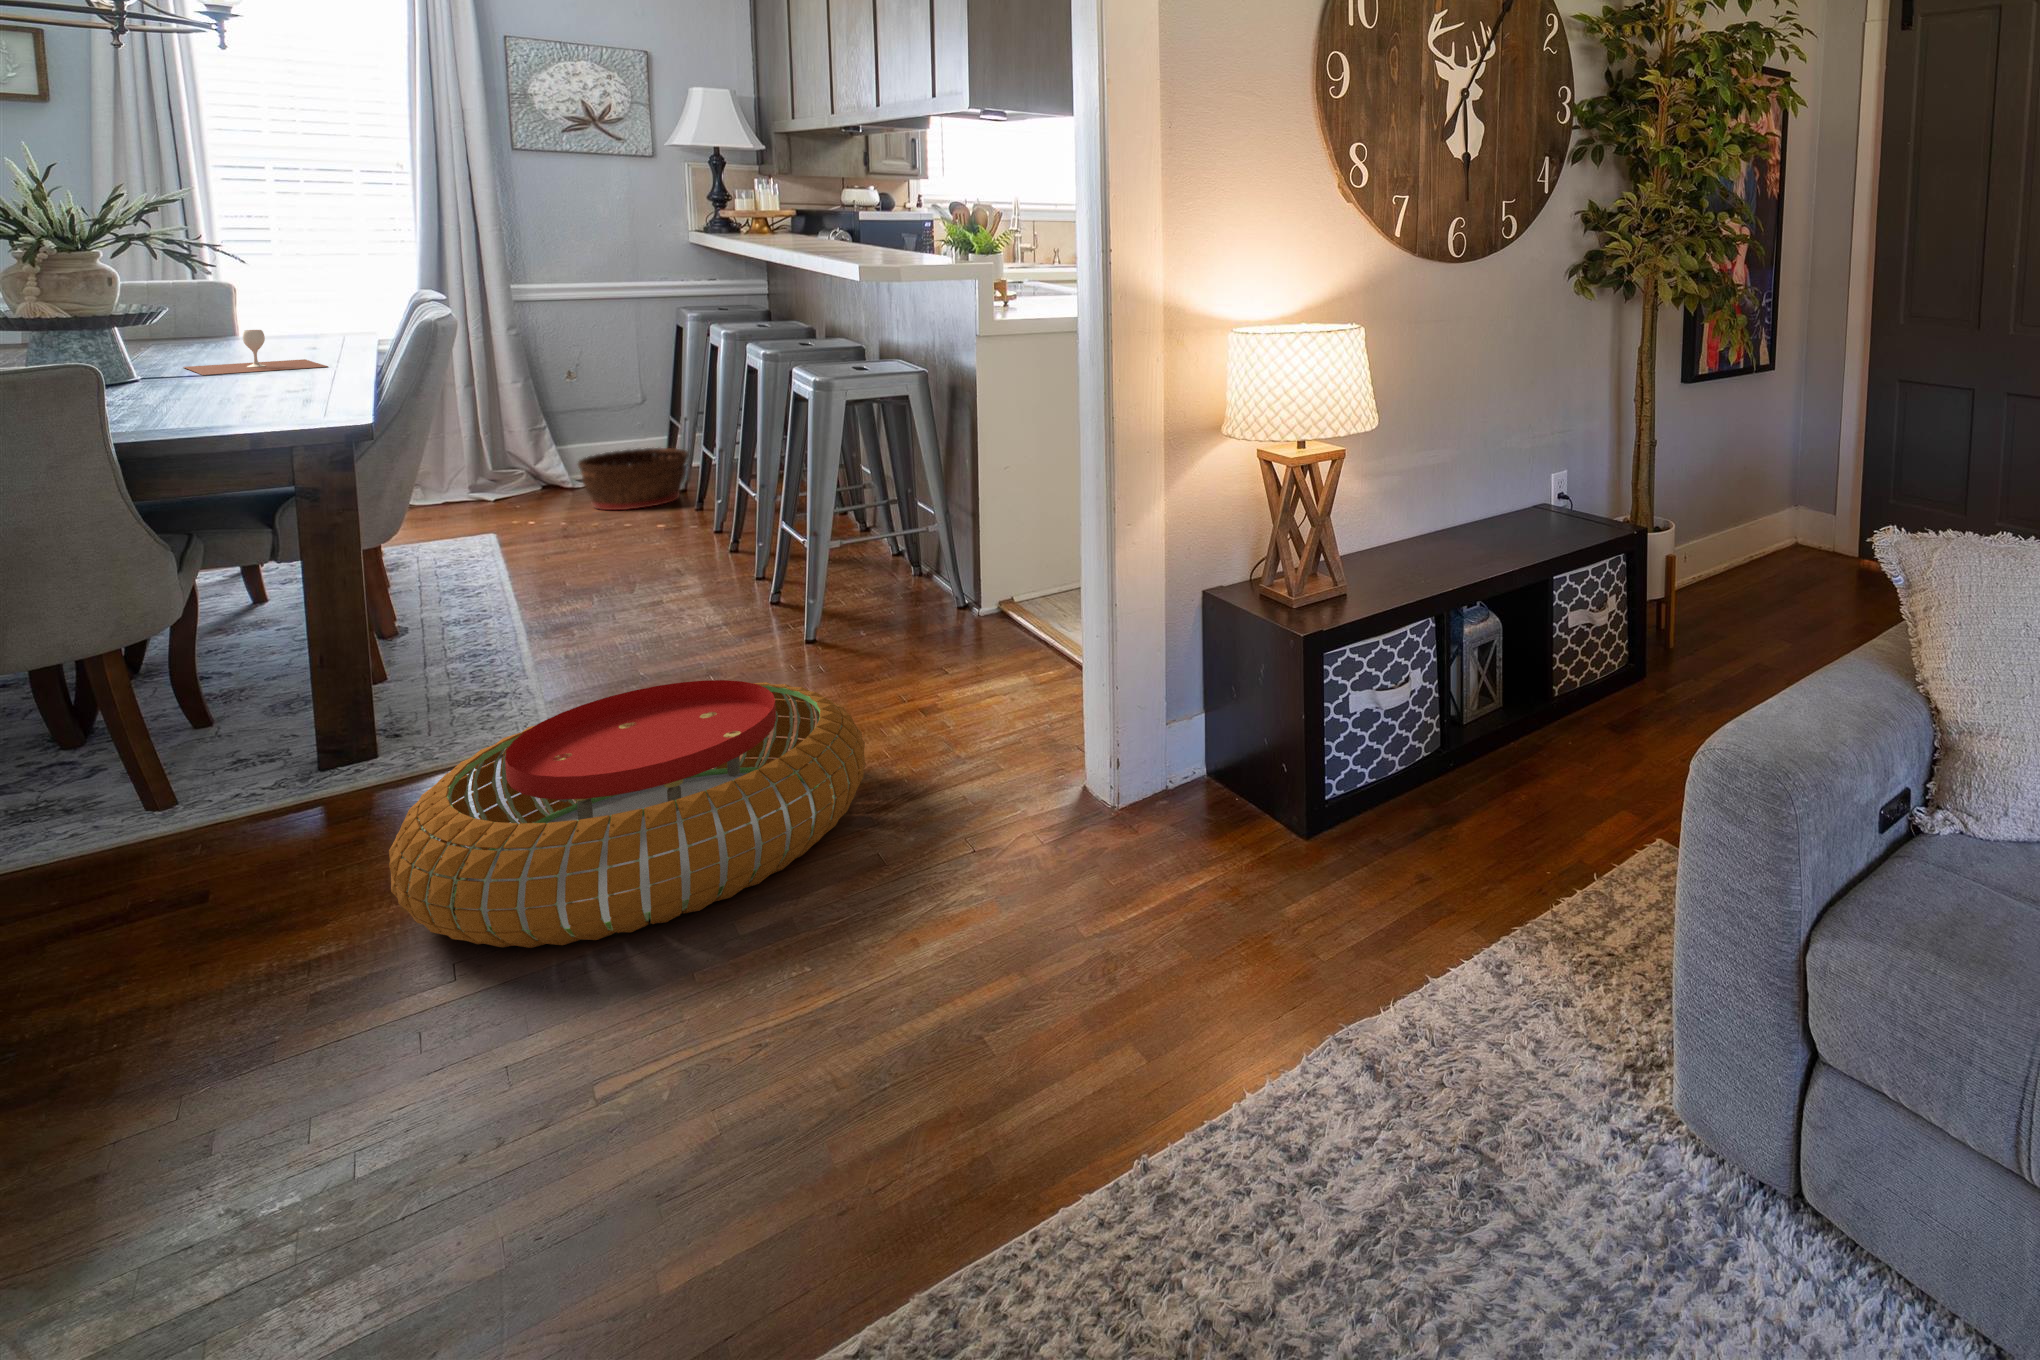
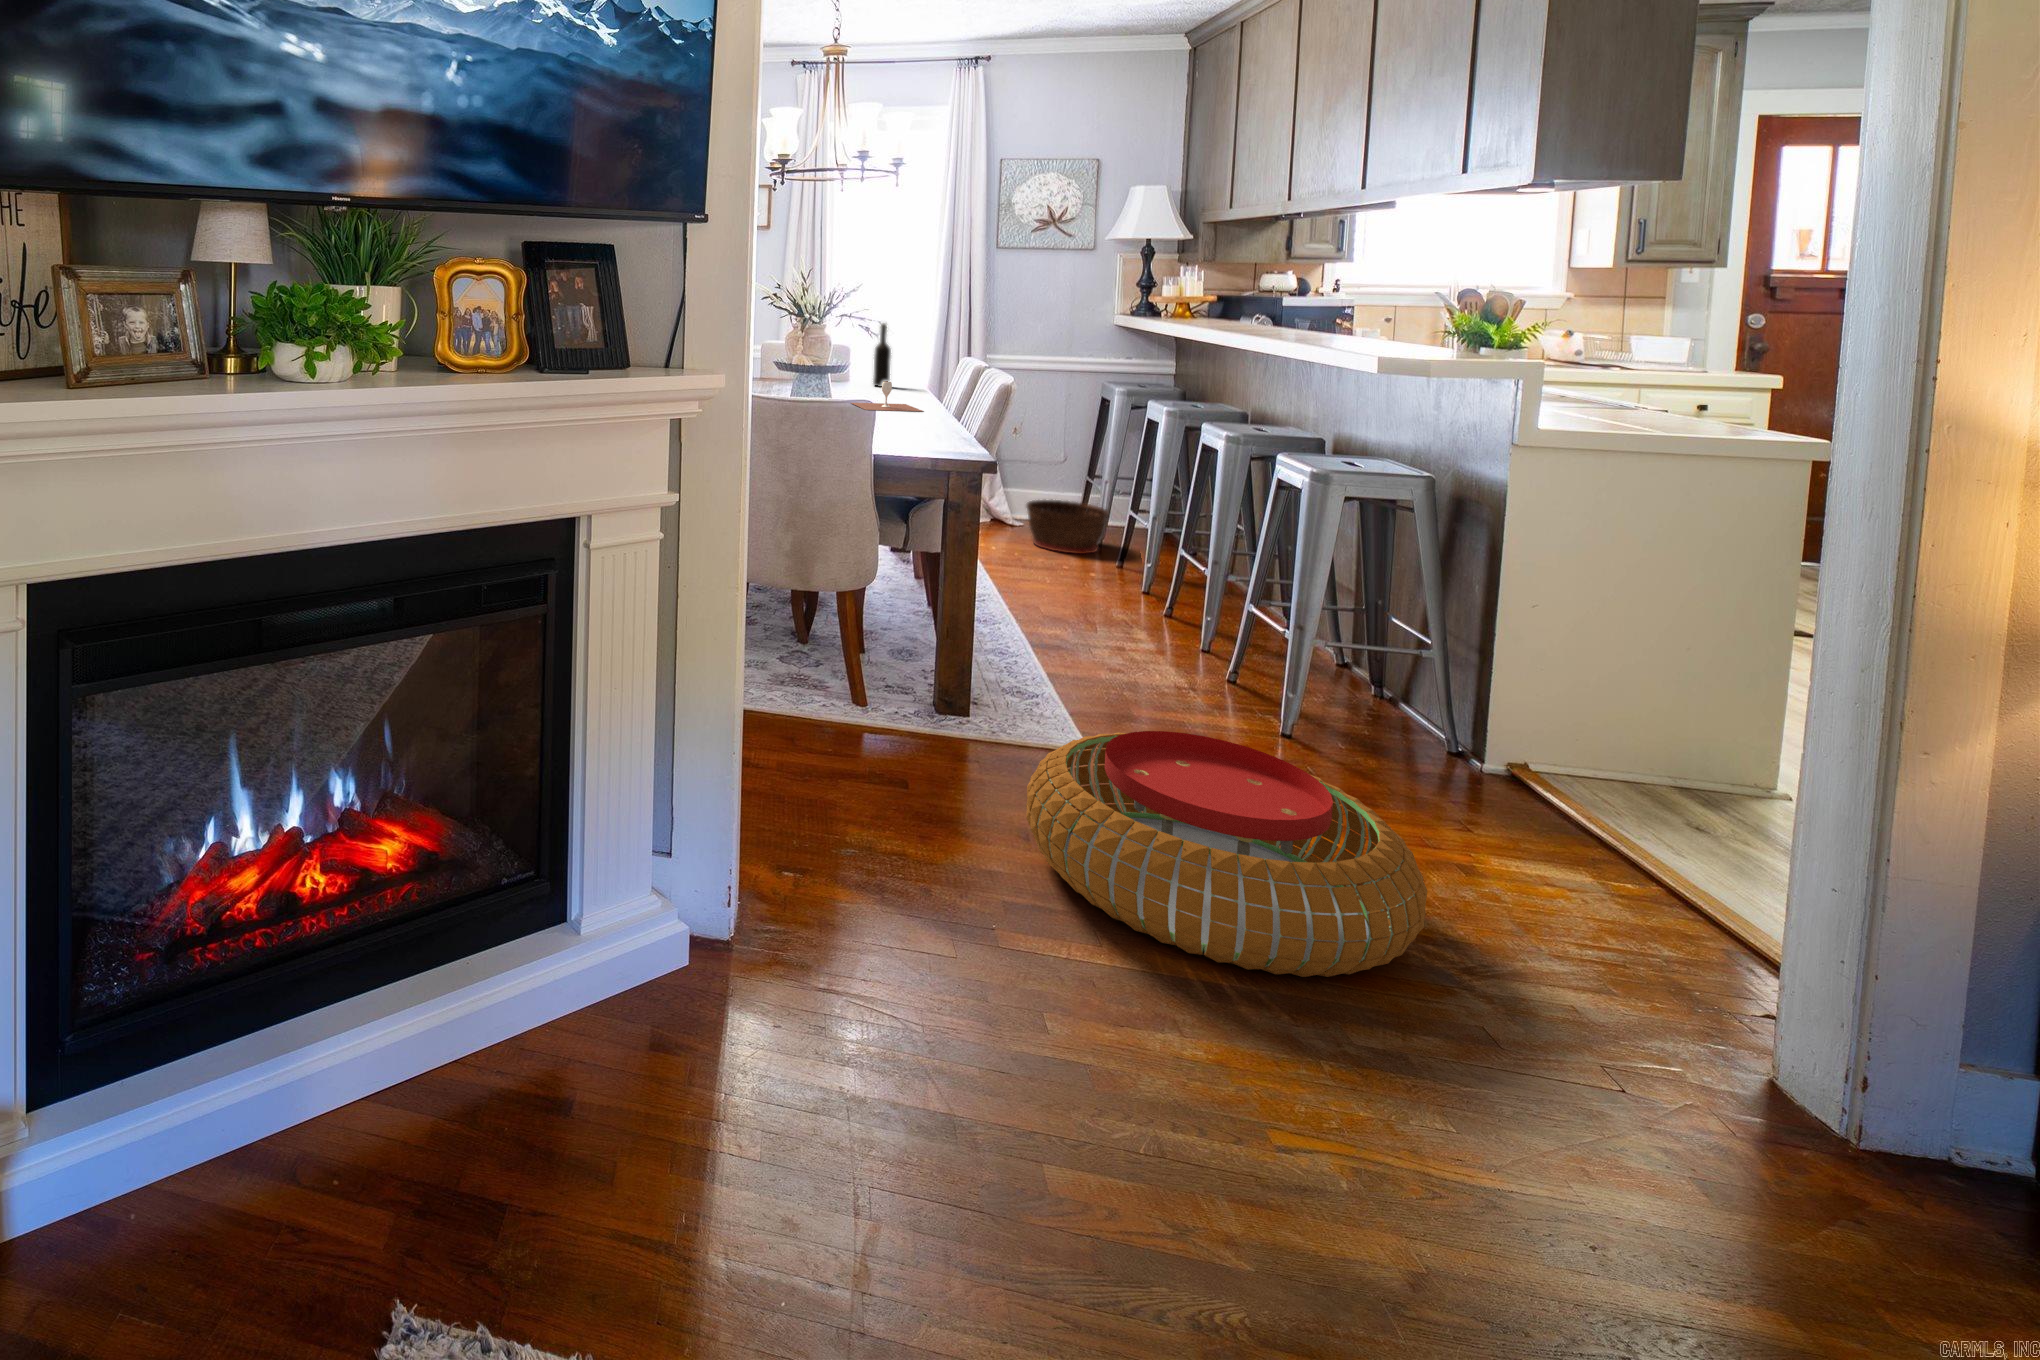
wine bottle: none [274,246,312,338] -> present [873,323,891,387]

